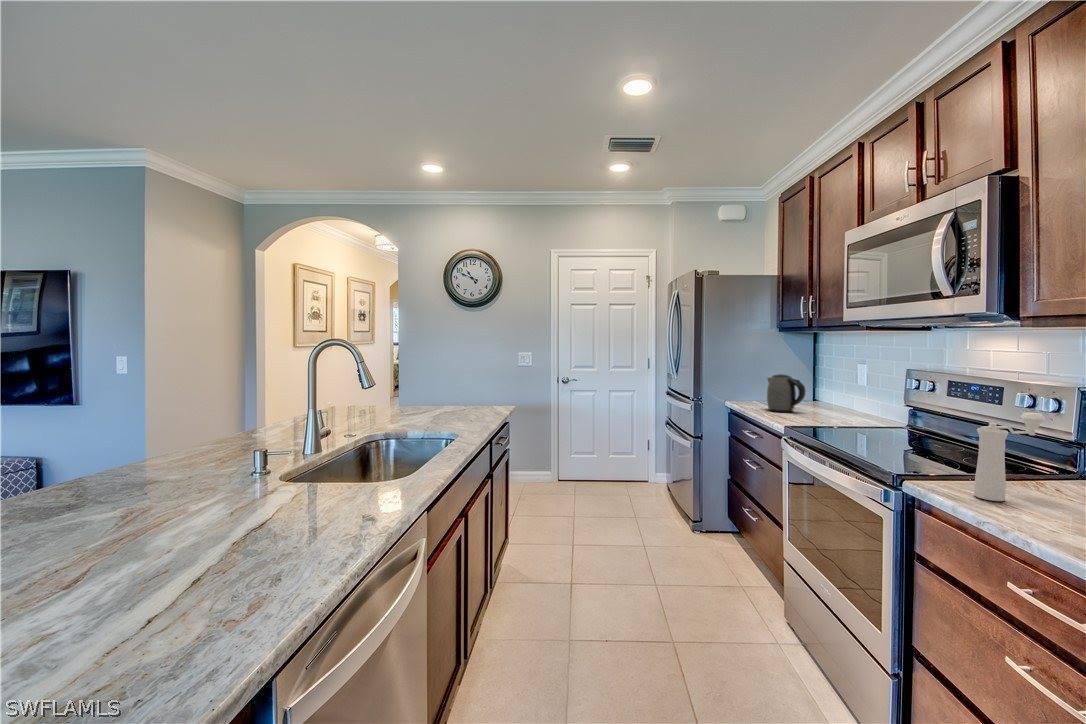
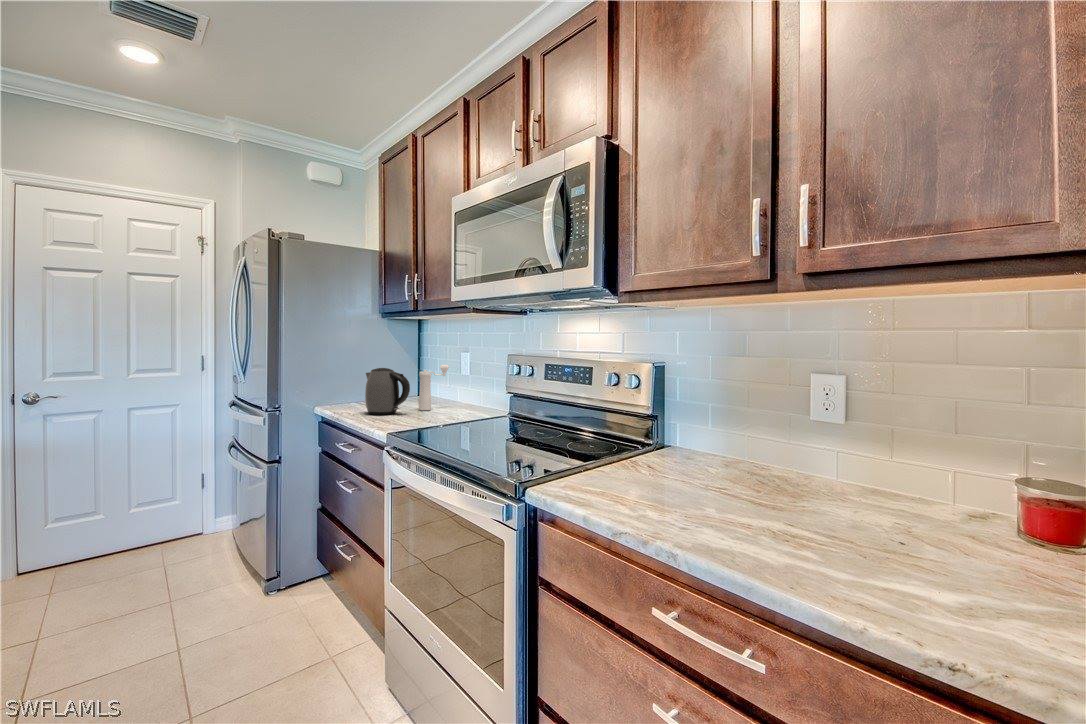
pepper mill: present [974,412,1045,501] -> present [419,365,449,410]

